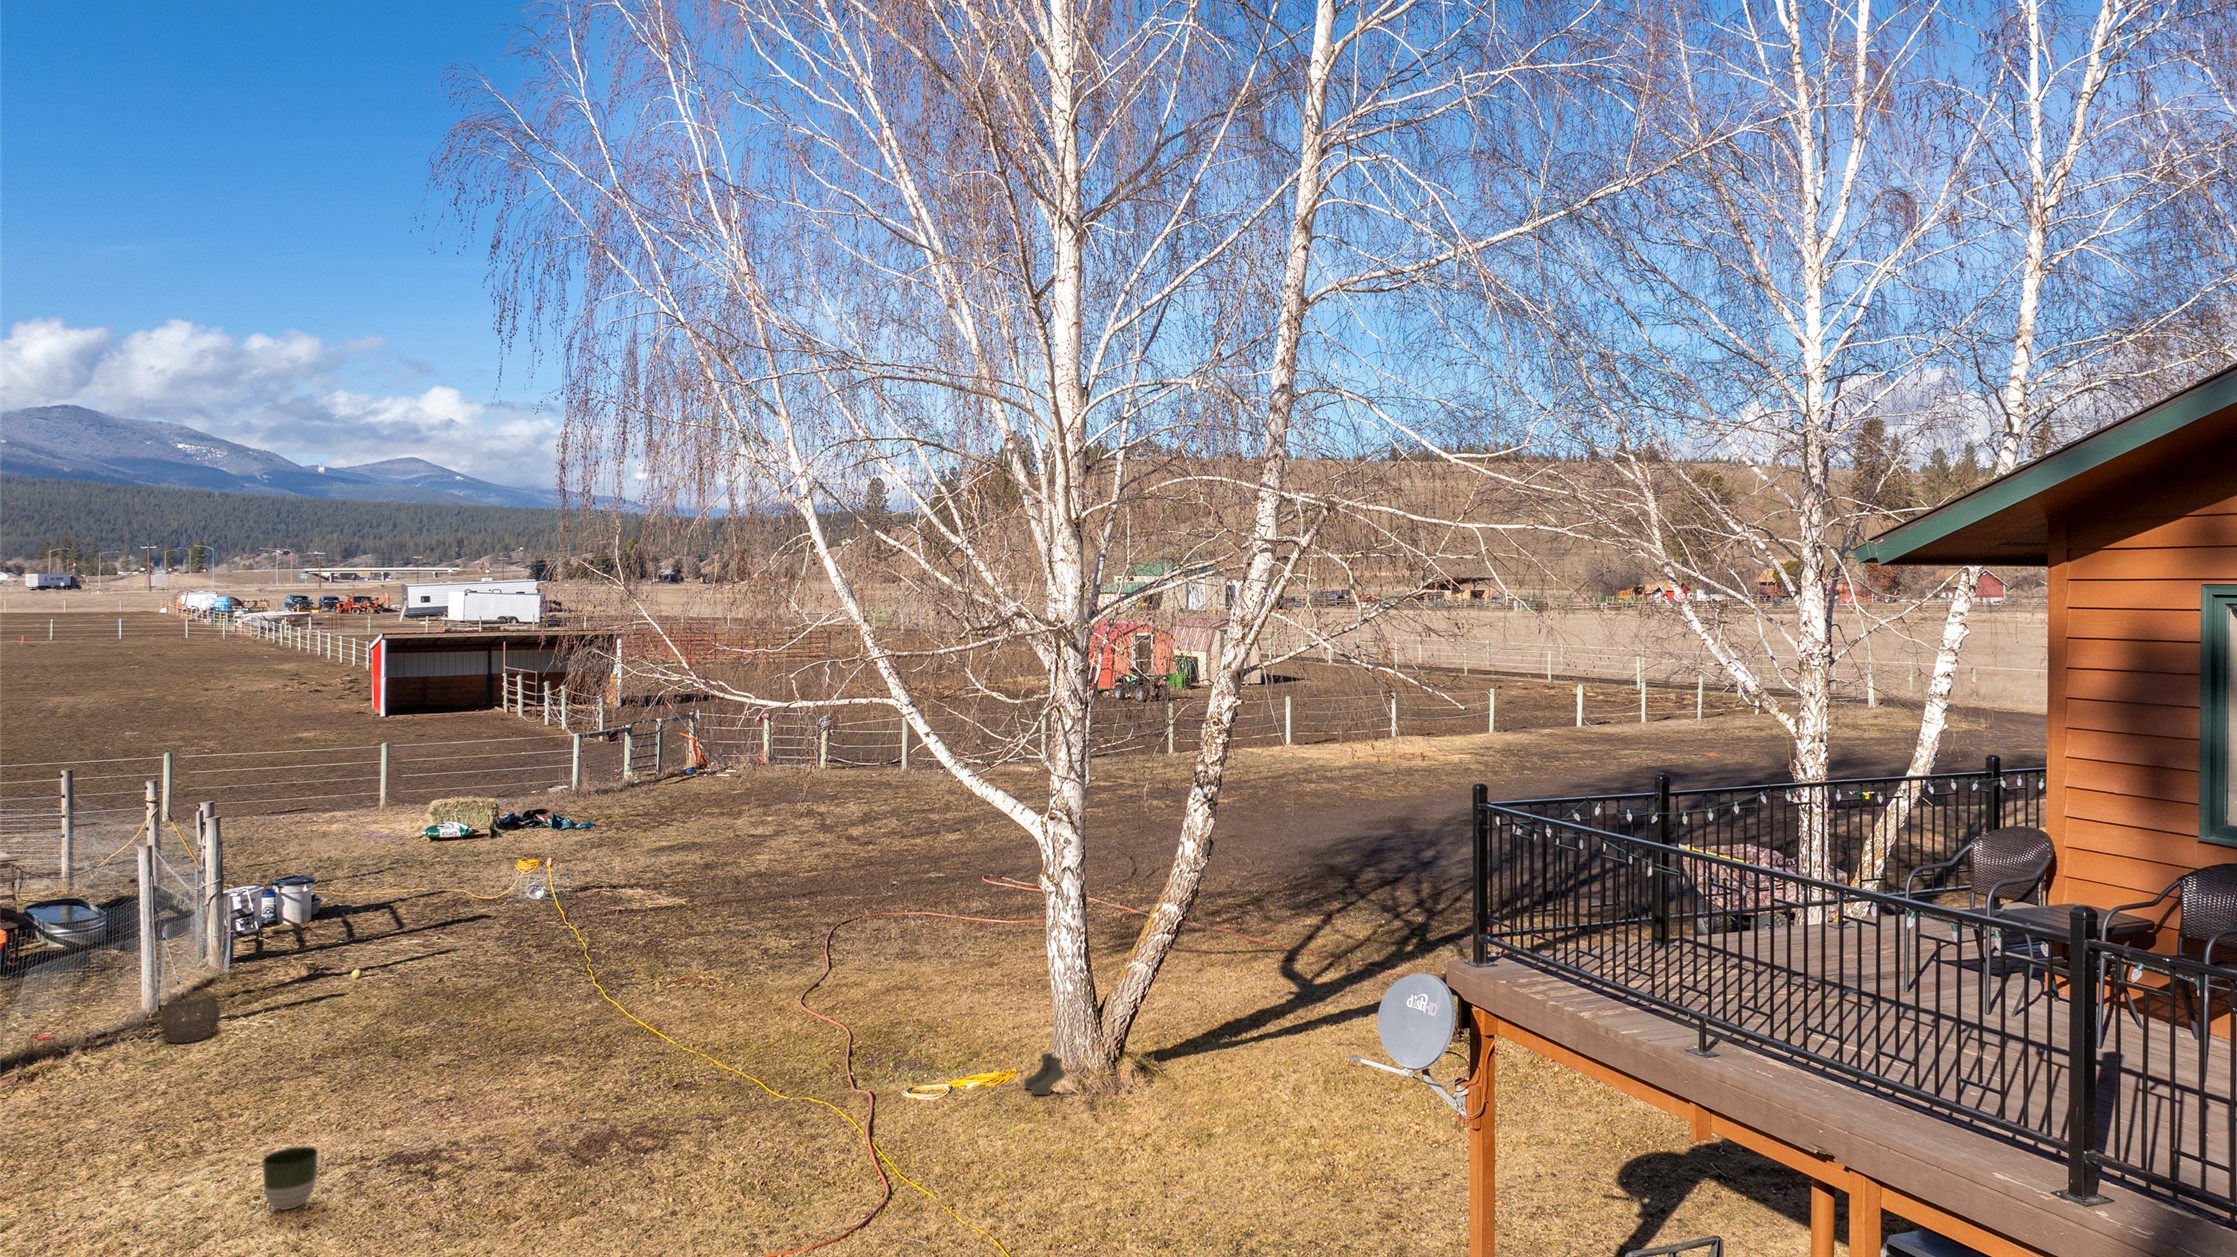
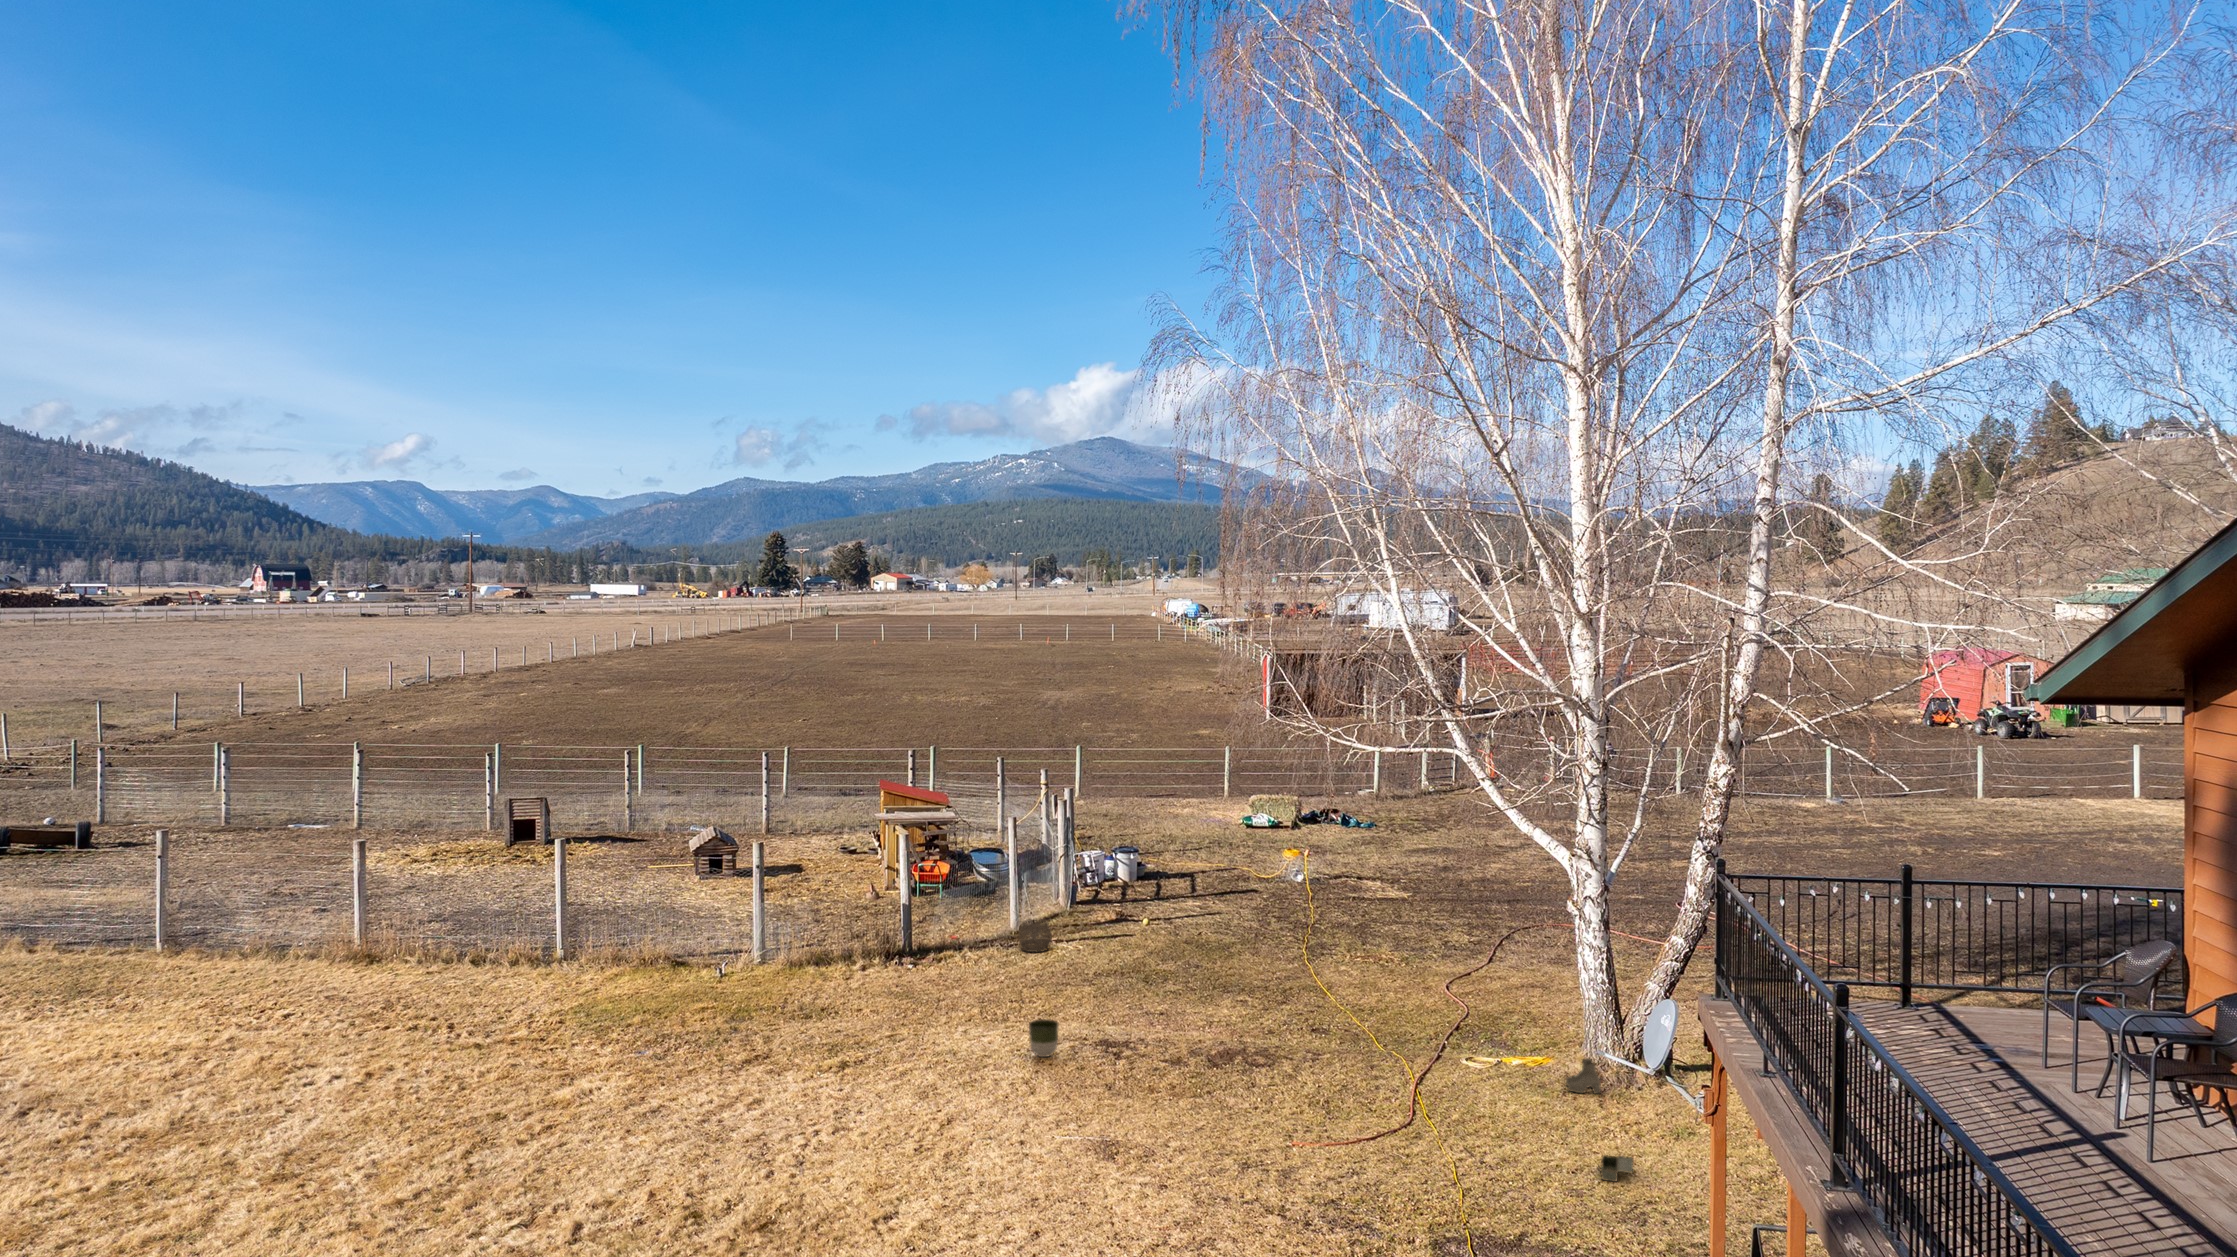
toolbox: none [1144,1162,1192,1199] -> present [1599,1155,1634,1181]

